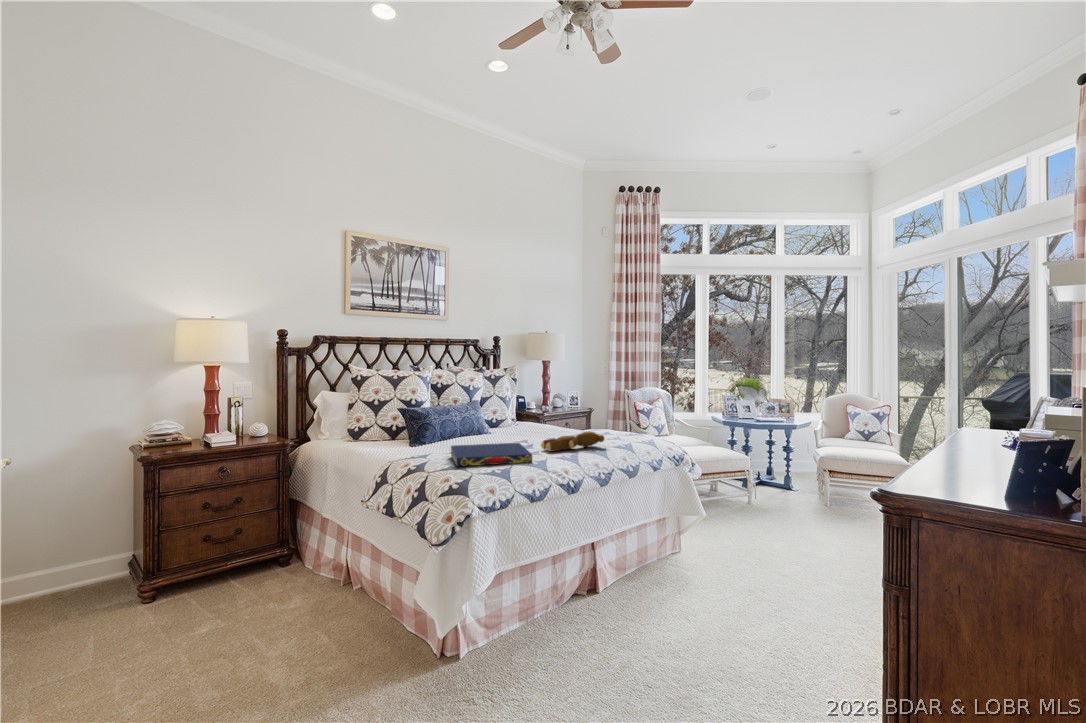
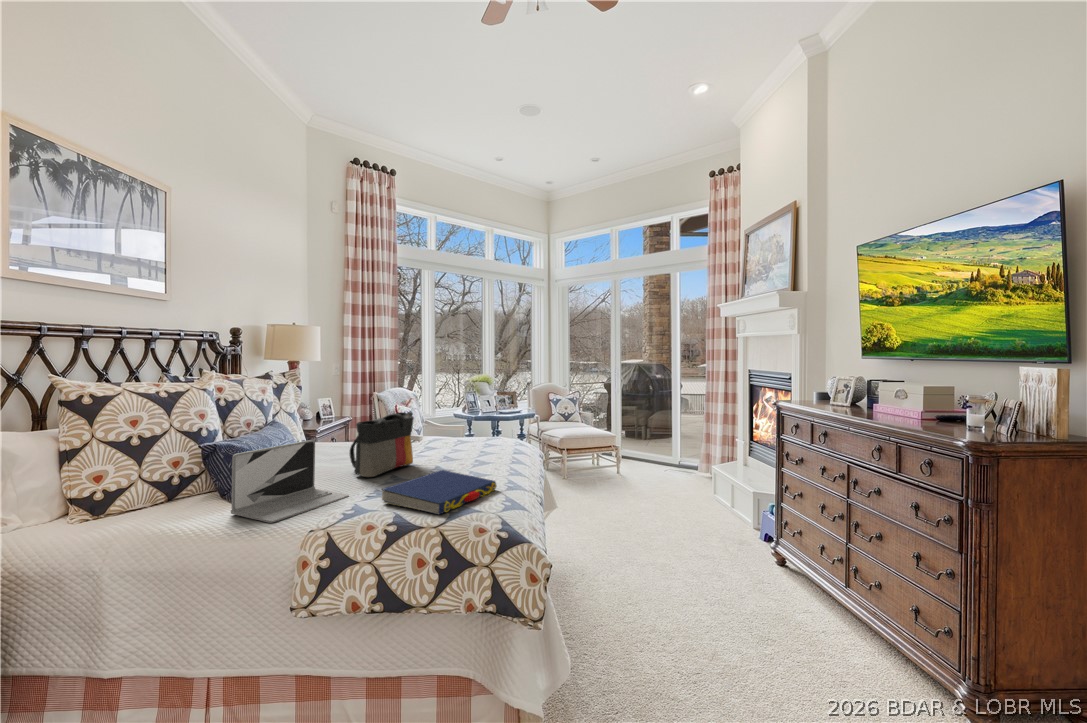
tote bag: none [481,398,537,444] -> present [350,412,414,477]
laptop: none [384,410,451,455] -> present [231,440,349,523]
teddy bear: present [541,431,605,451] -> none [456,445,506,474]

